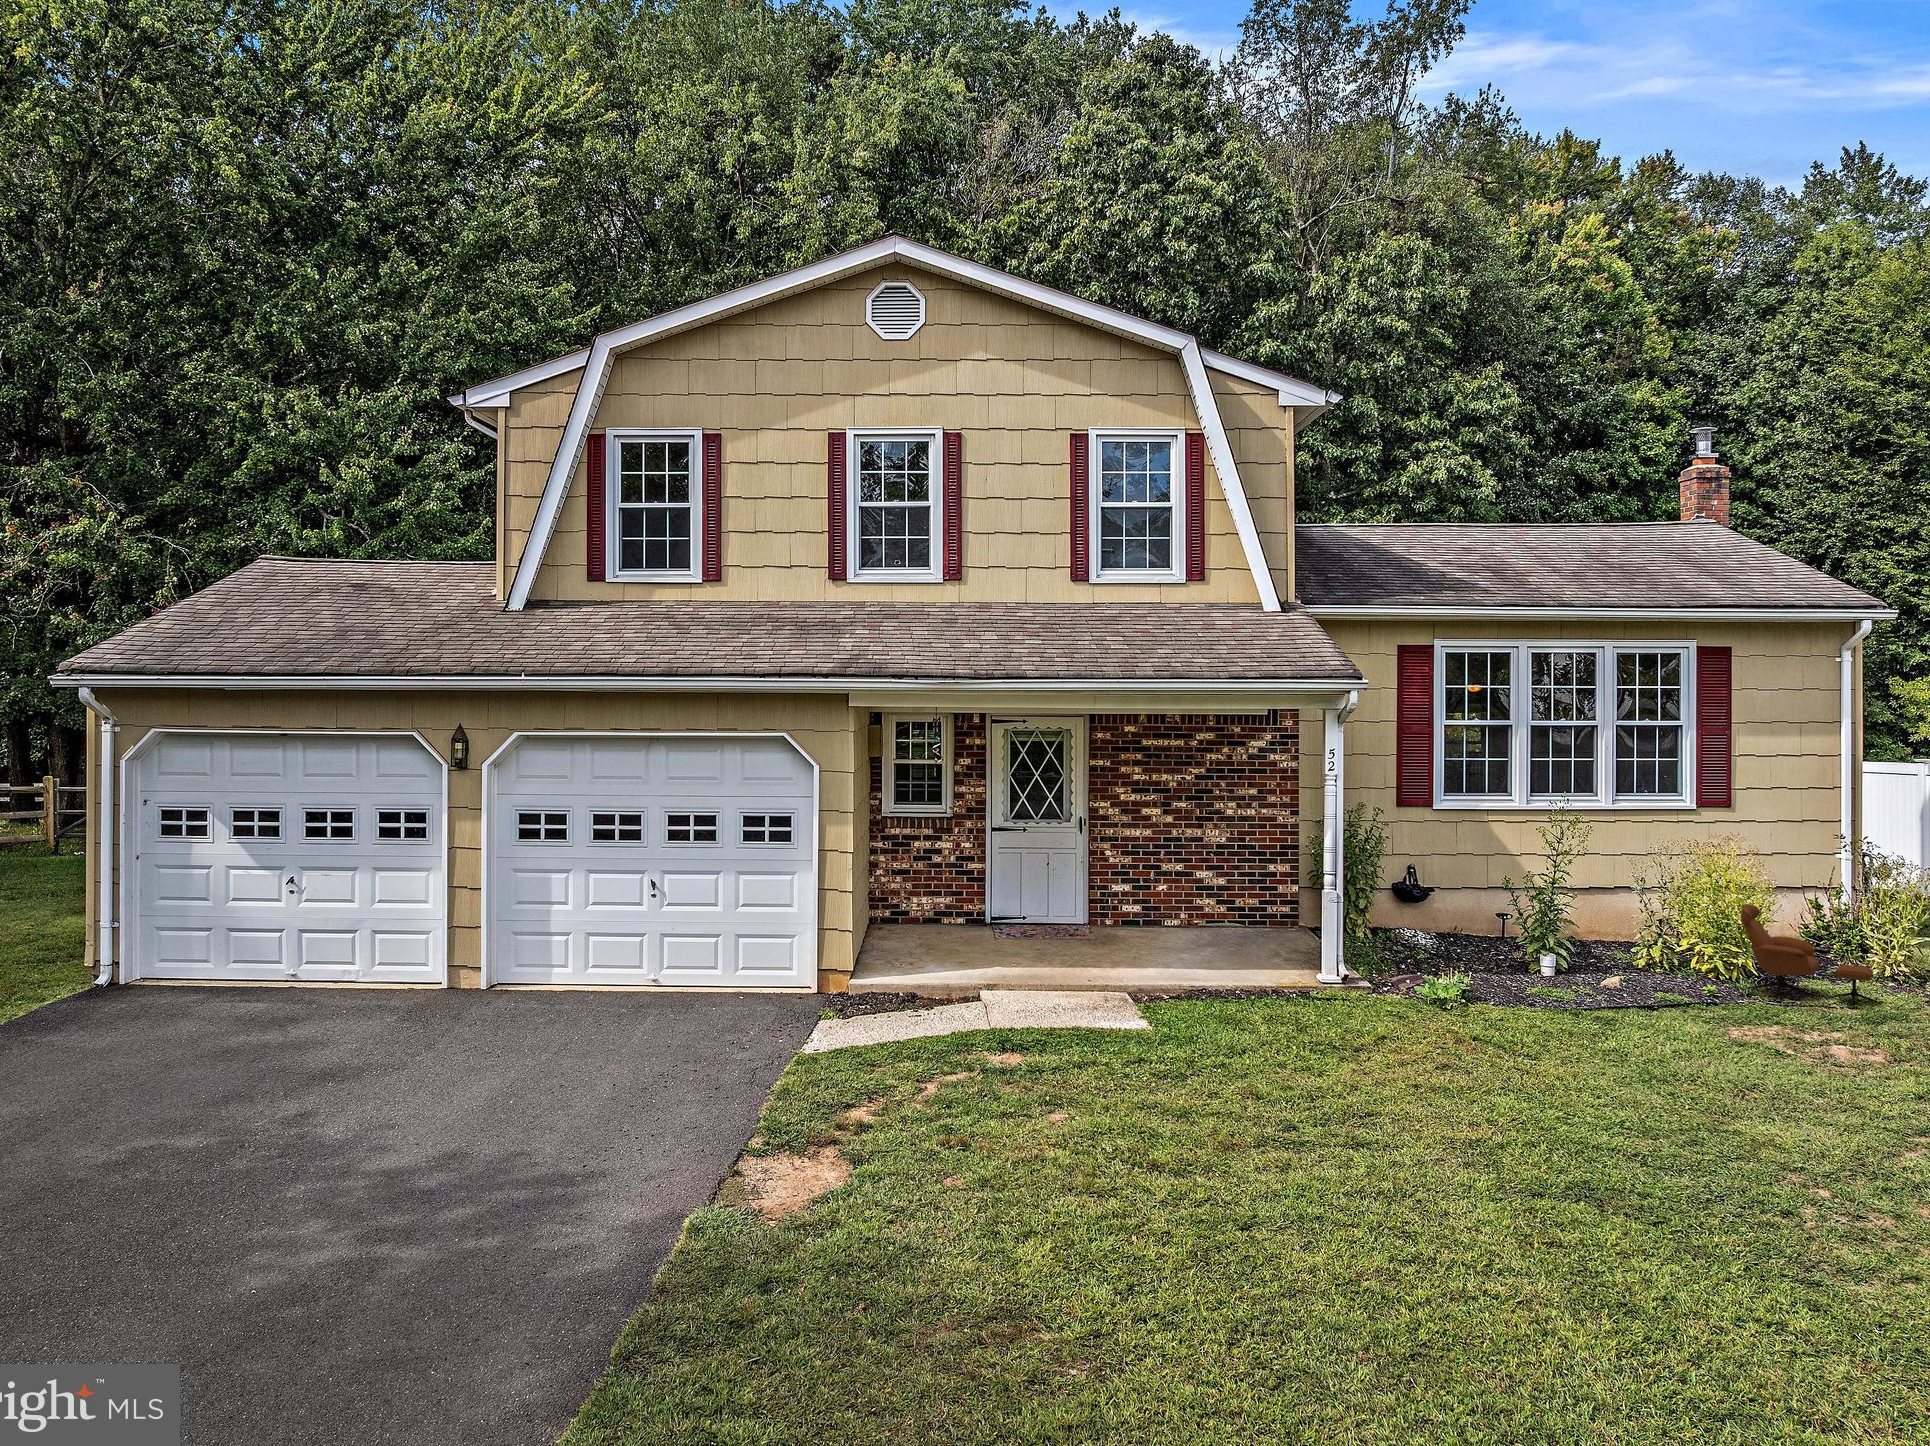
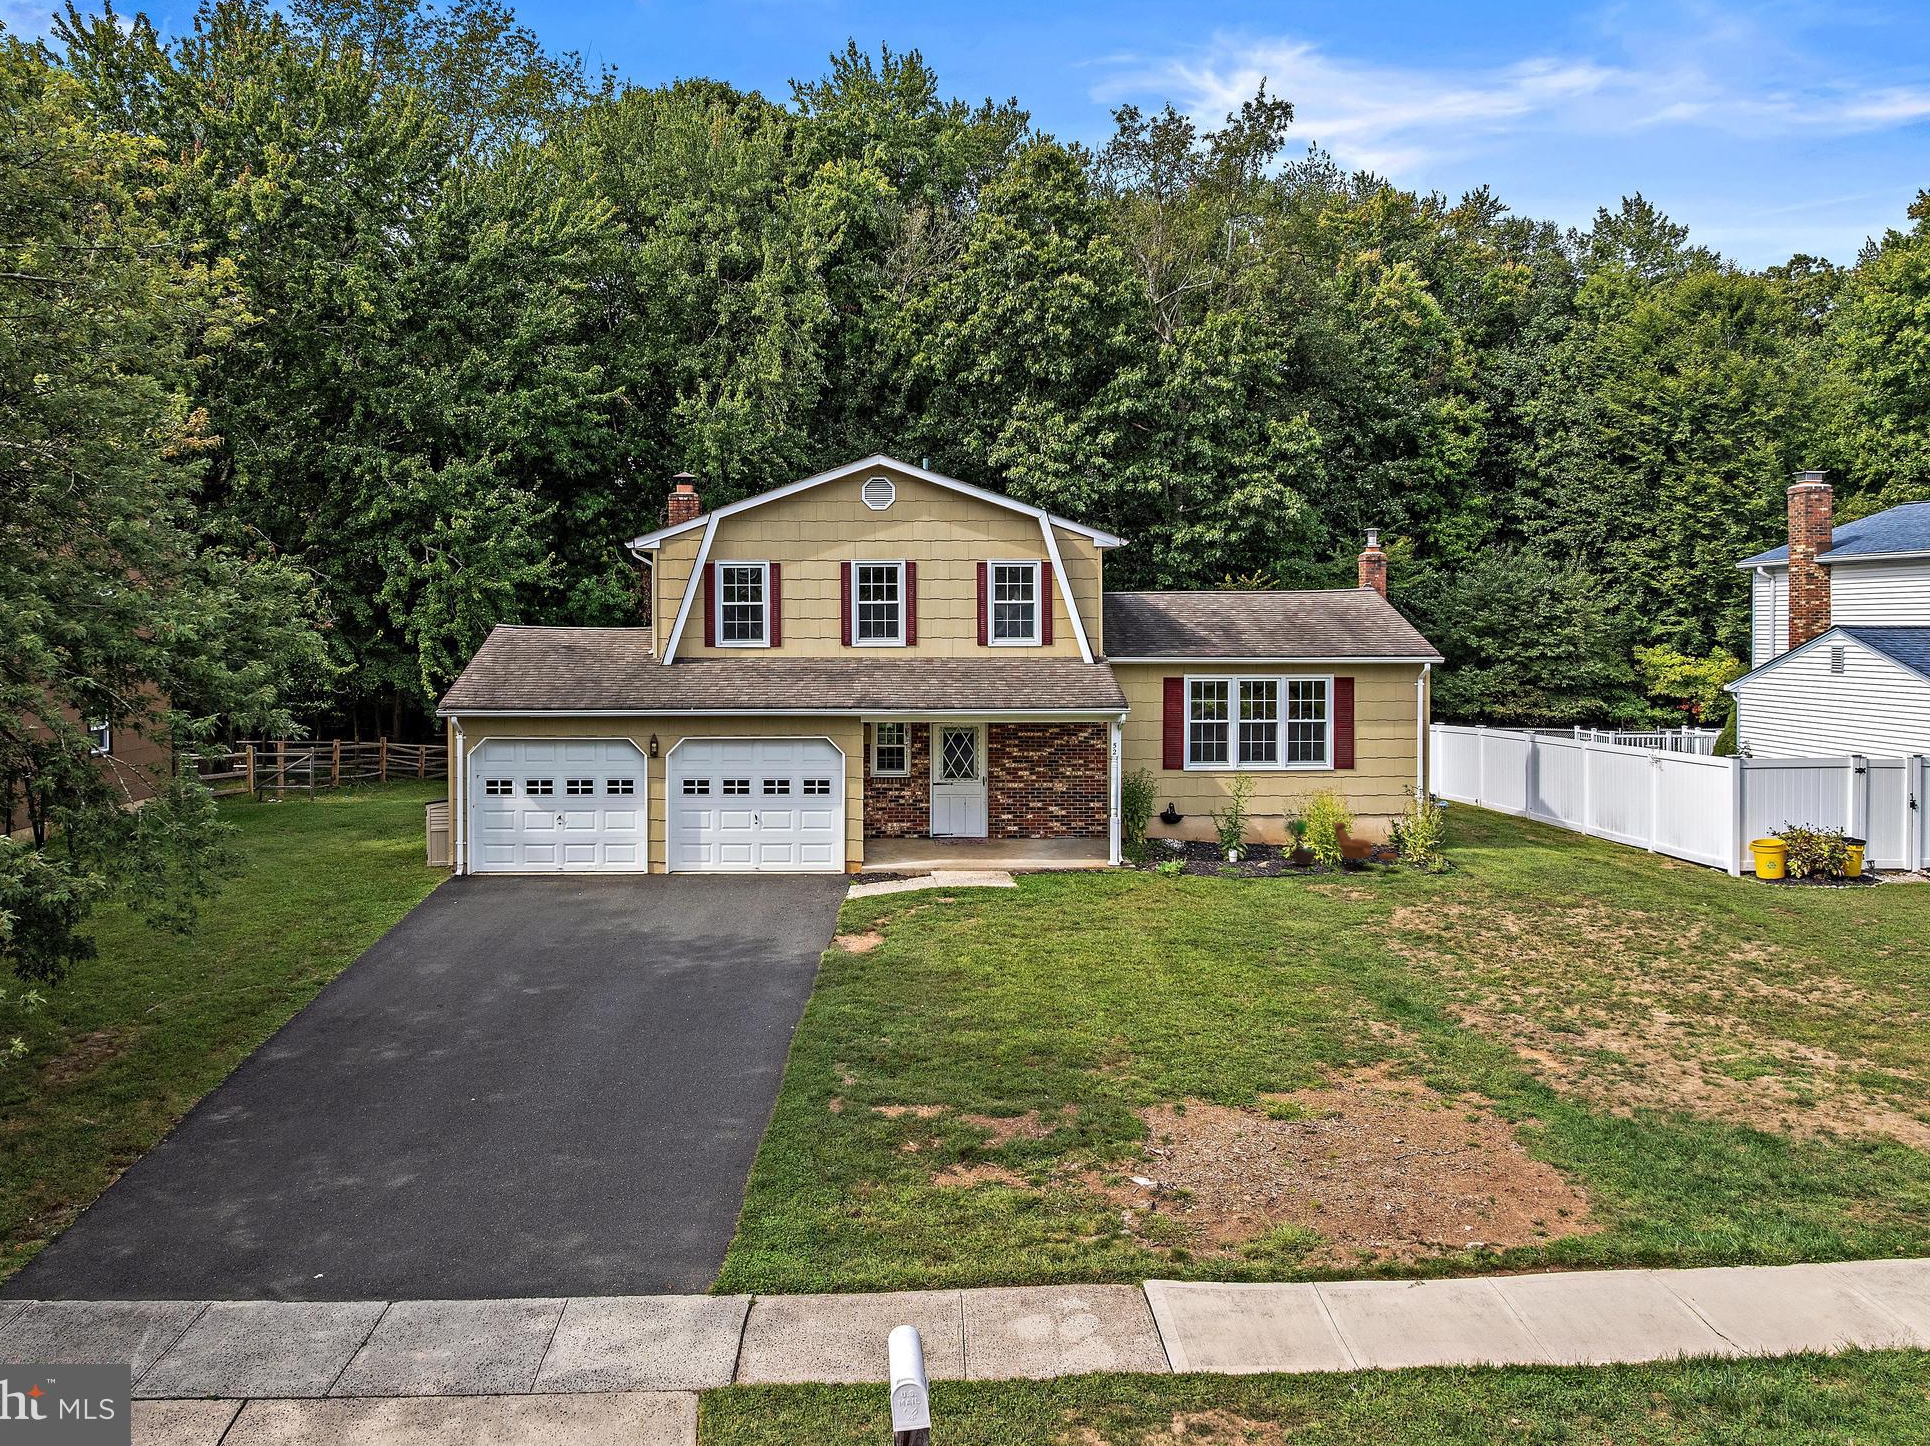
potted tree: none [1633,887,1702,985] -> present [1284,819,1315,865]

